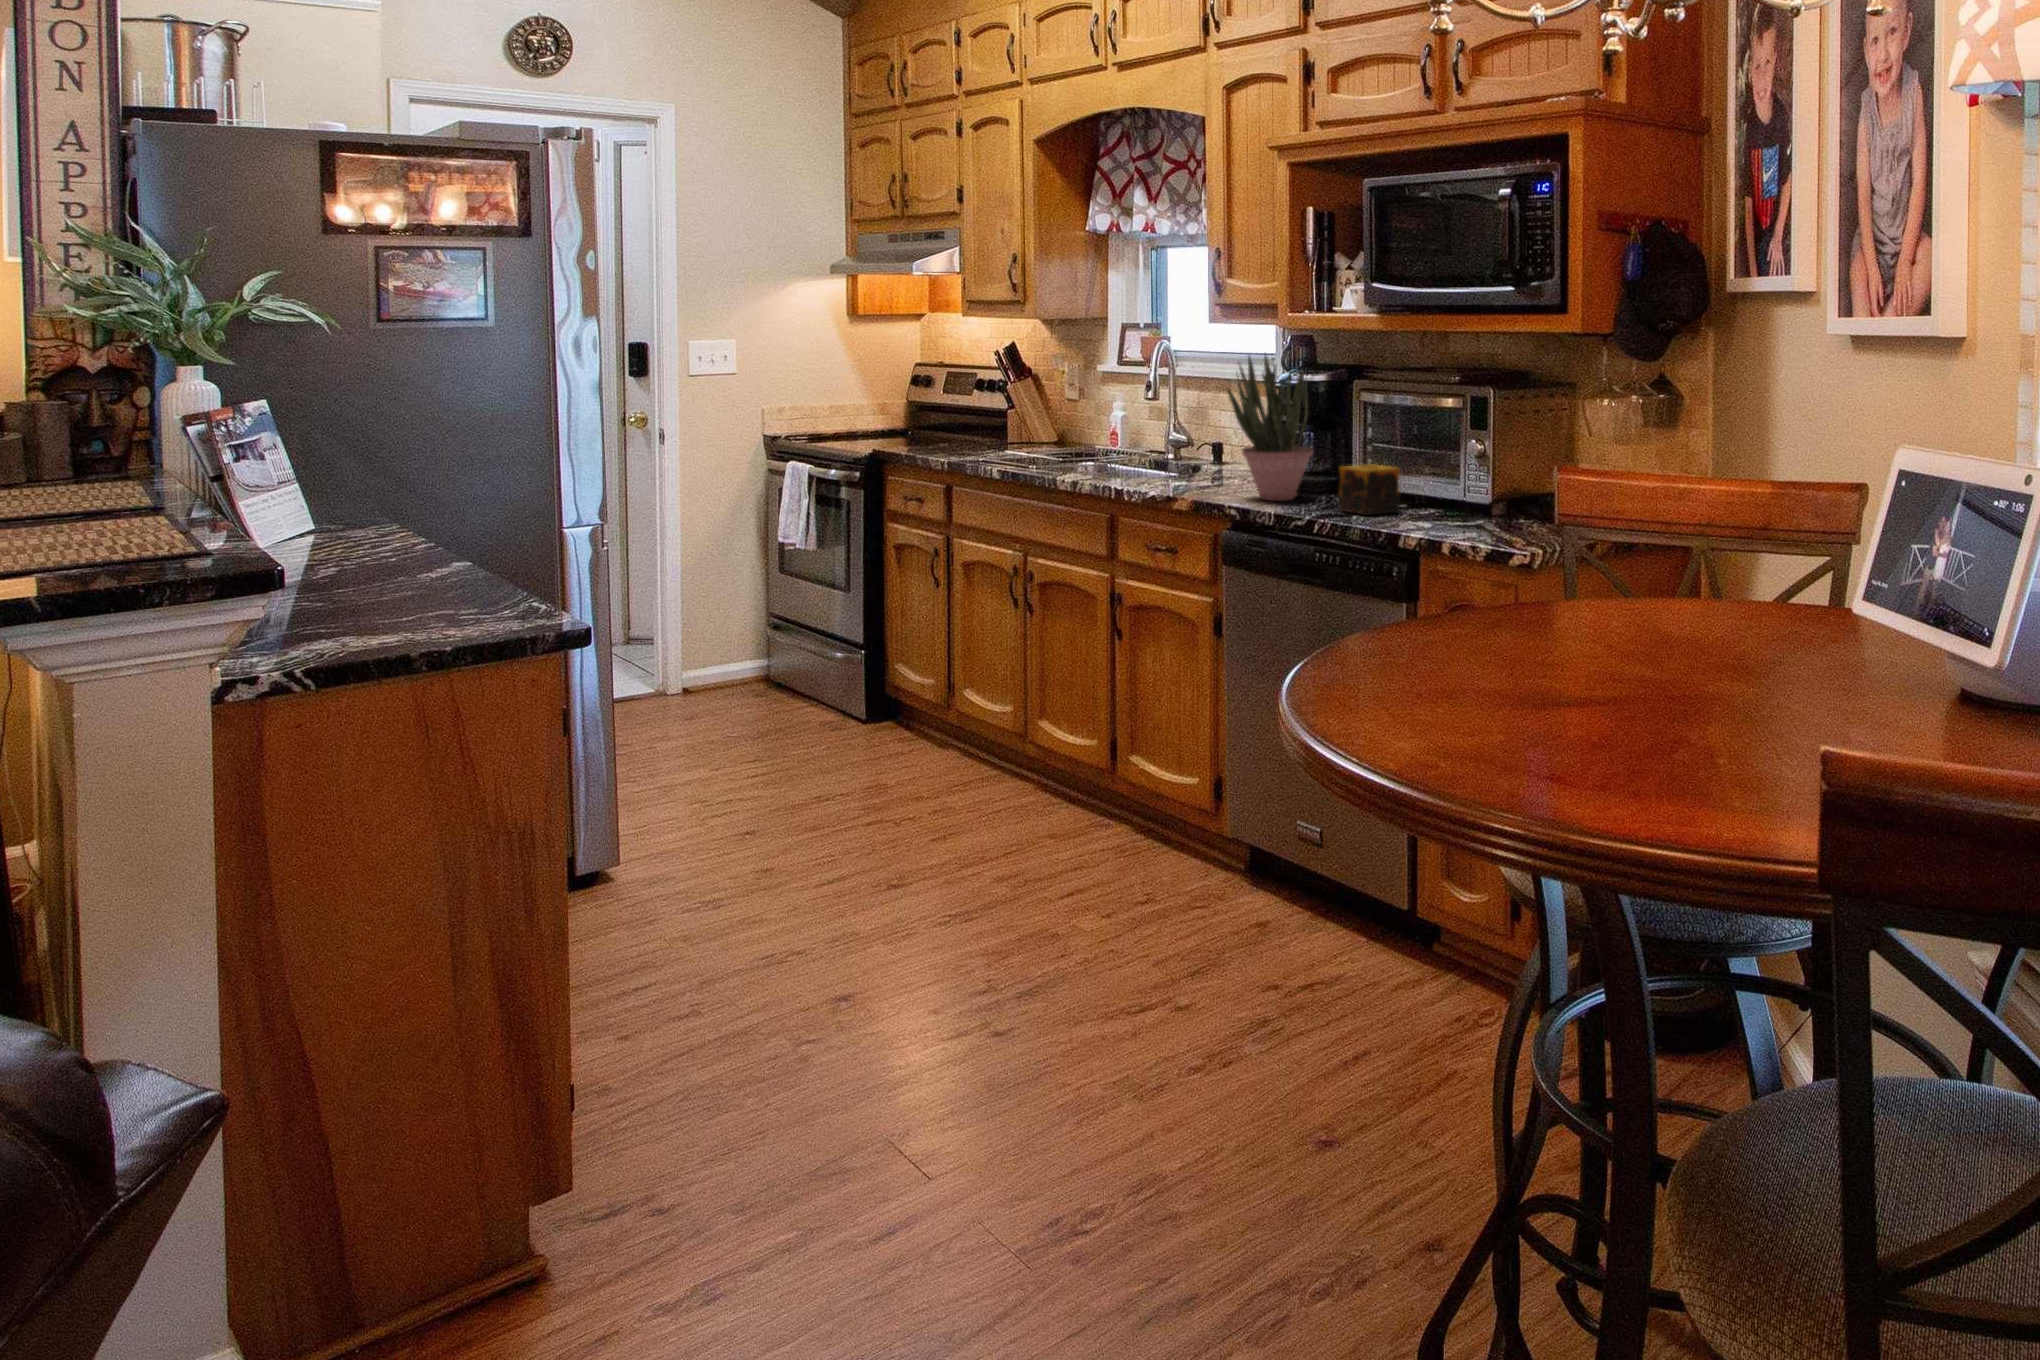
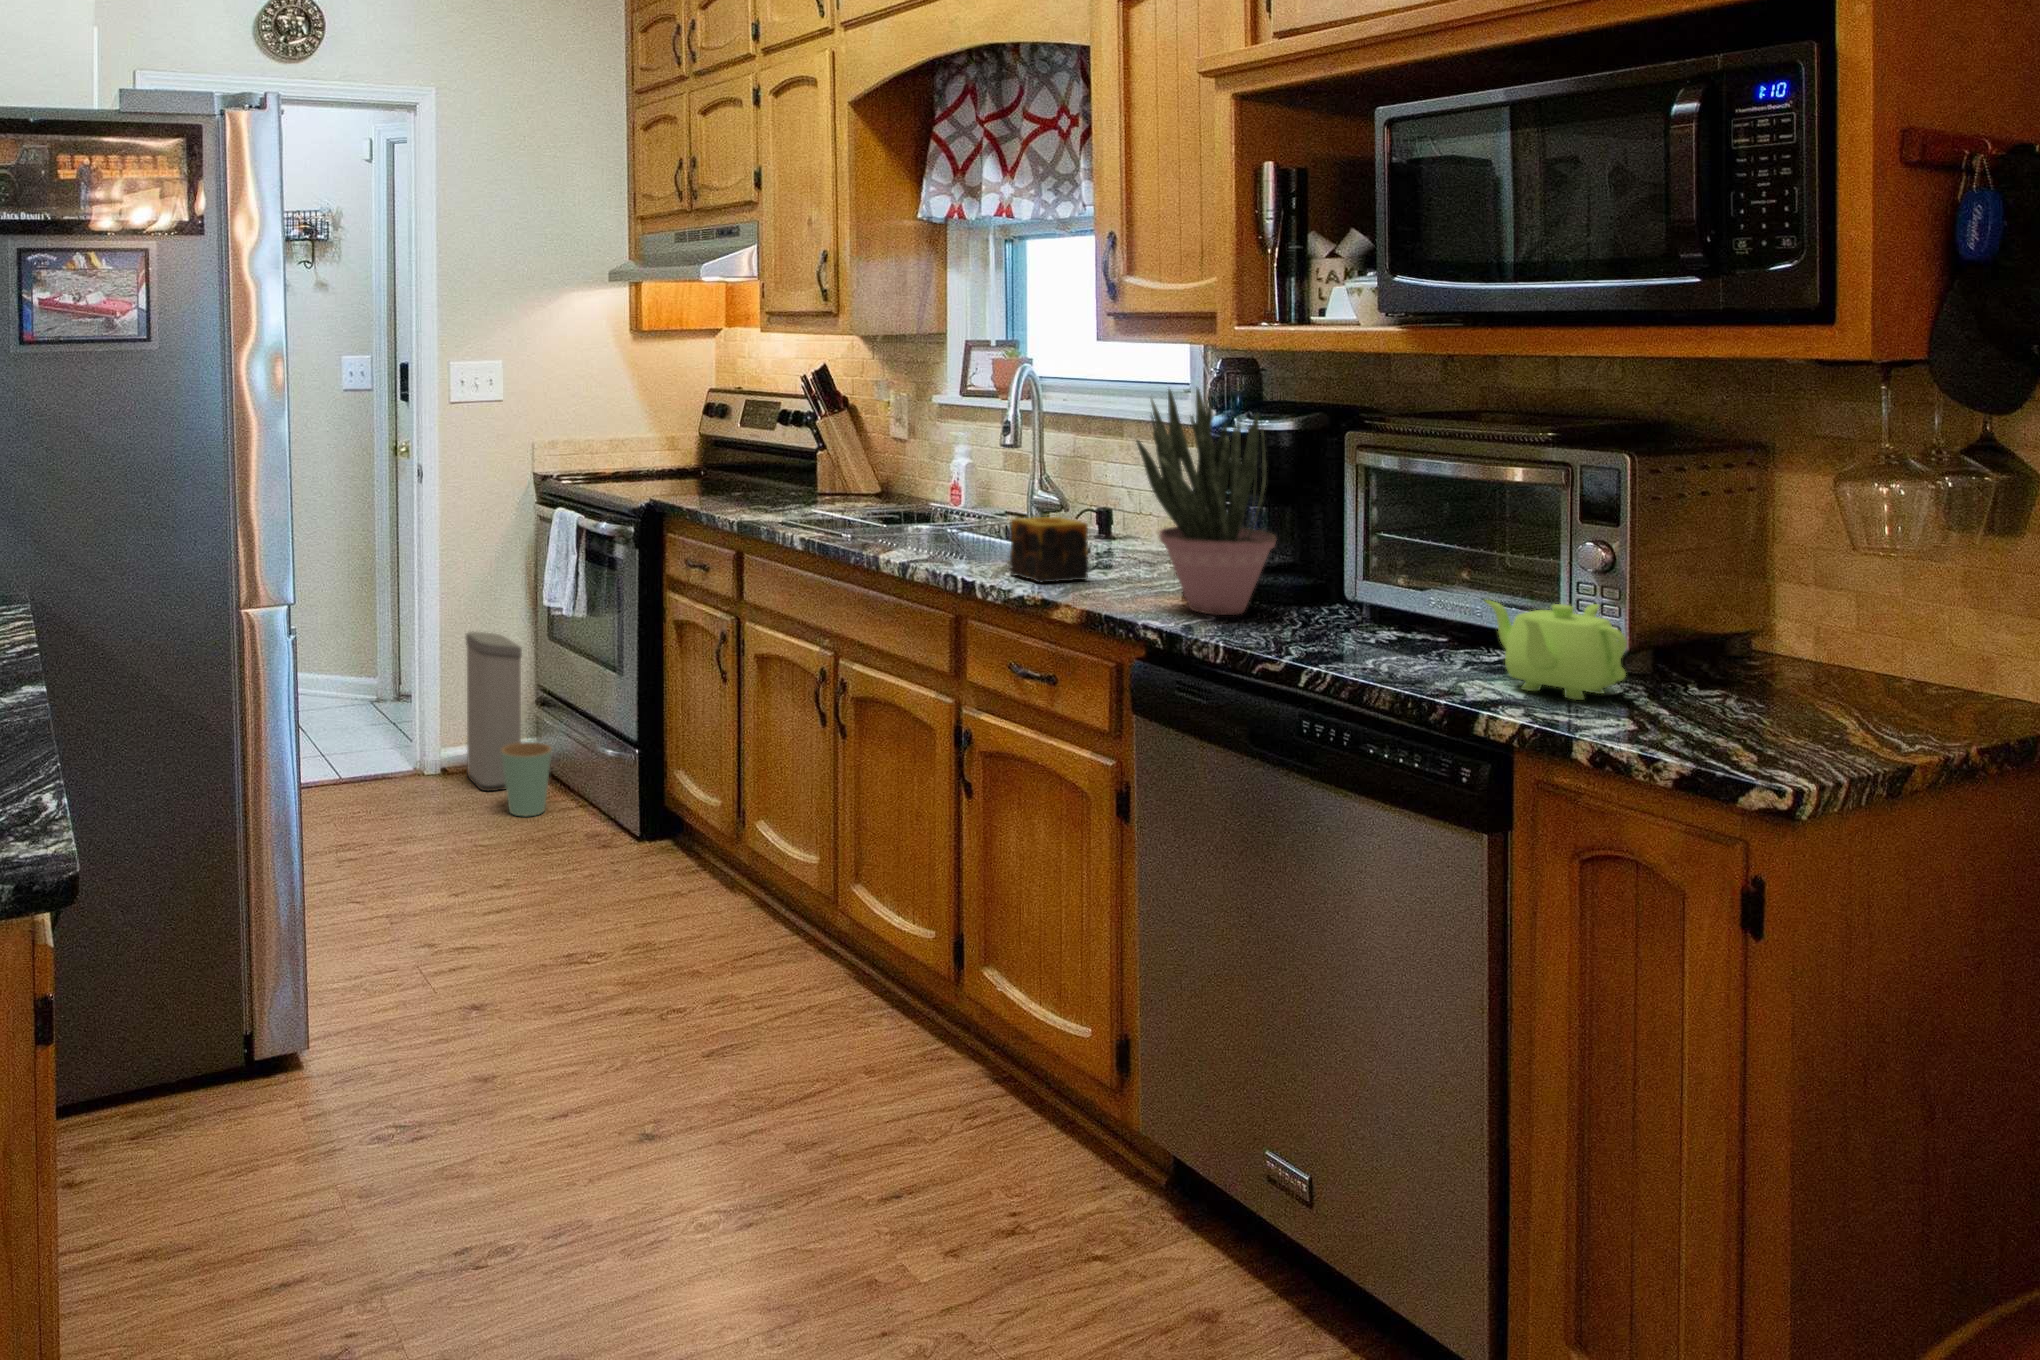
candle: present [1339,464,1400,515] -> present [1010,517,1089,582]
teapot: none [1414,475,1481,528] -> present [1486,600,1627,700]
trash can: none [703,572,786,718] -> present [466,632,552,816]

